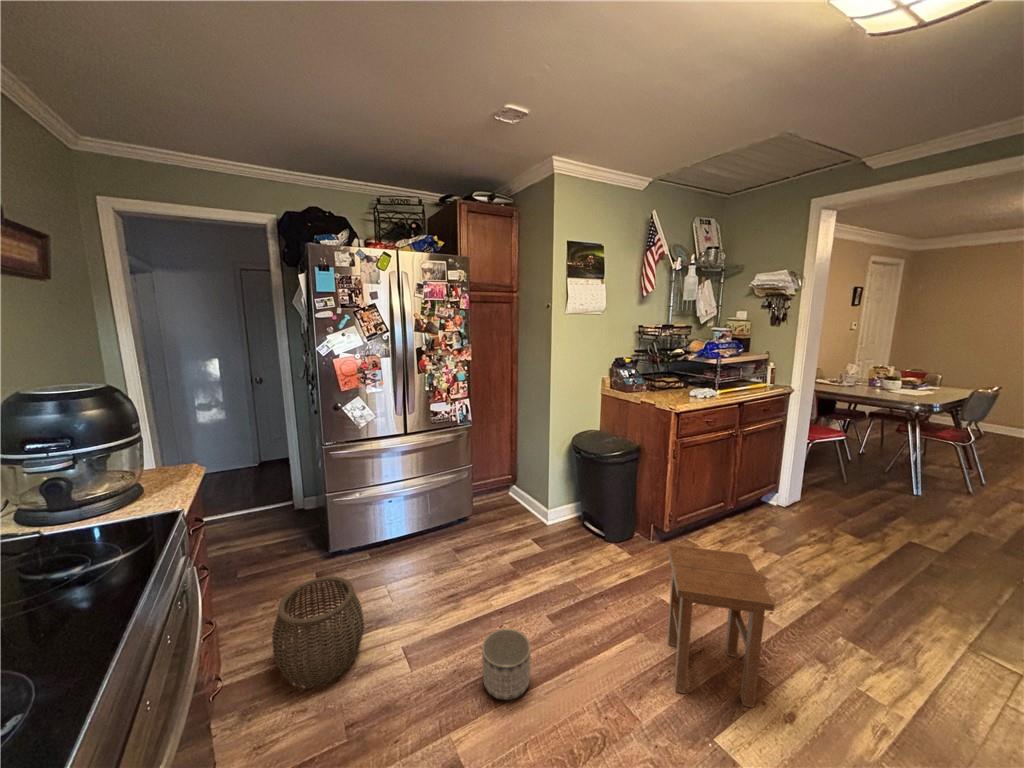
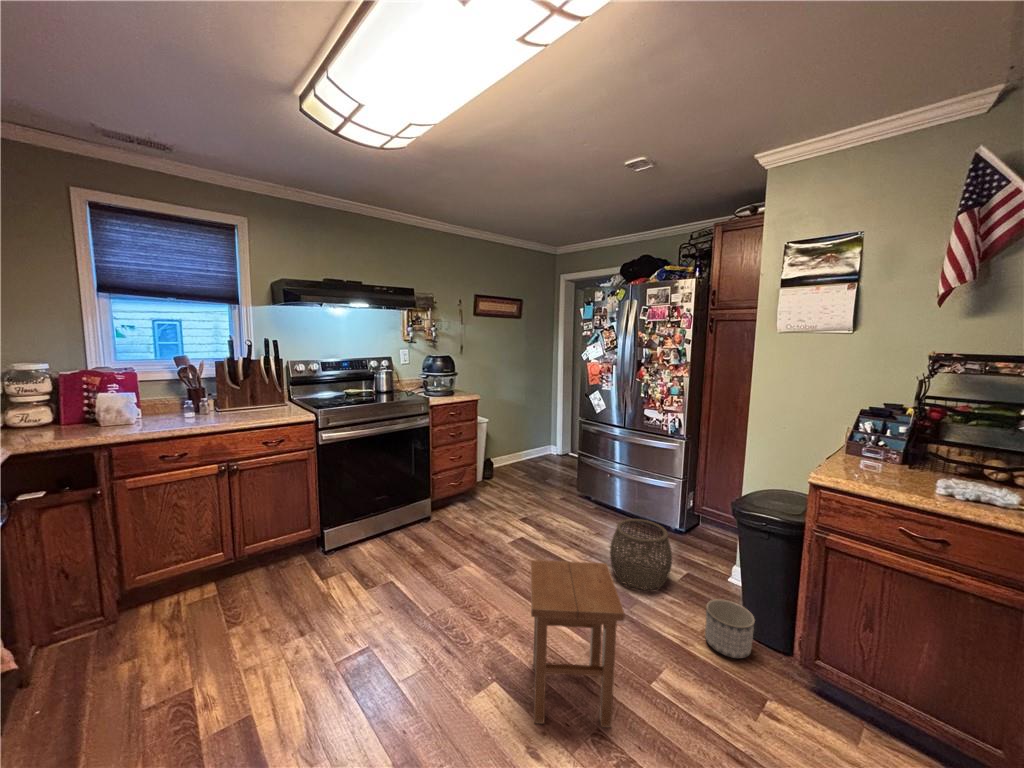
woven basket: present [272,576,364,688] -> present [610,519,672,590]
planter: present [482,628,531,700] -> present [705,599,755,658]

